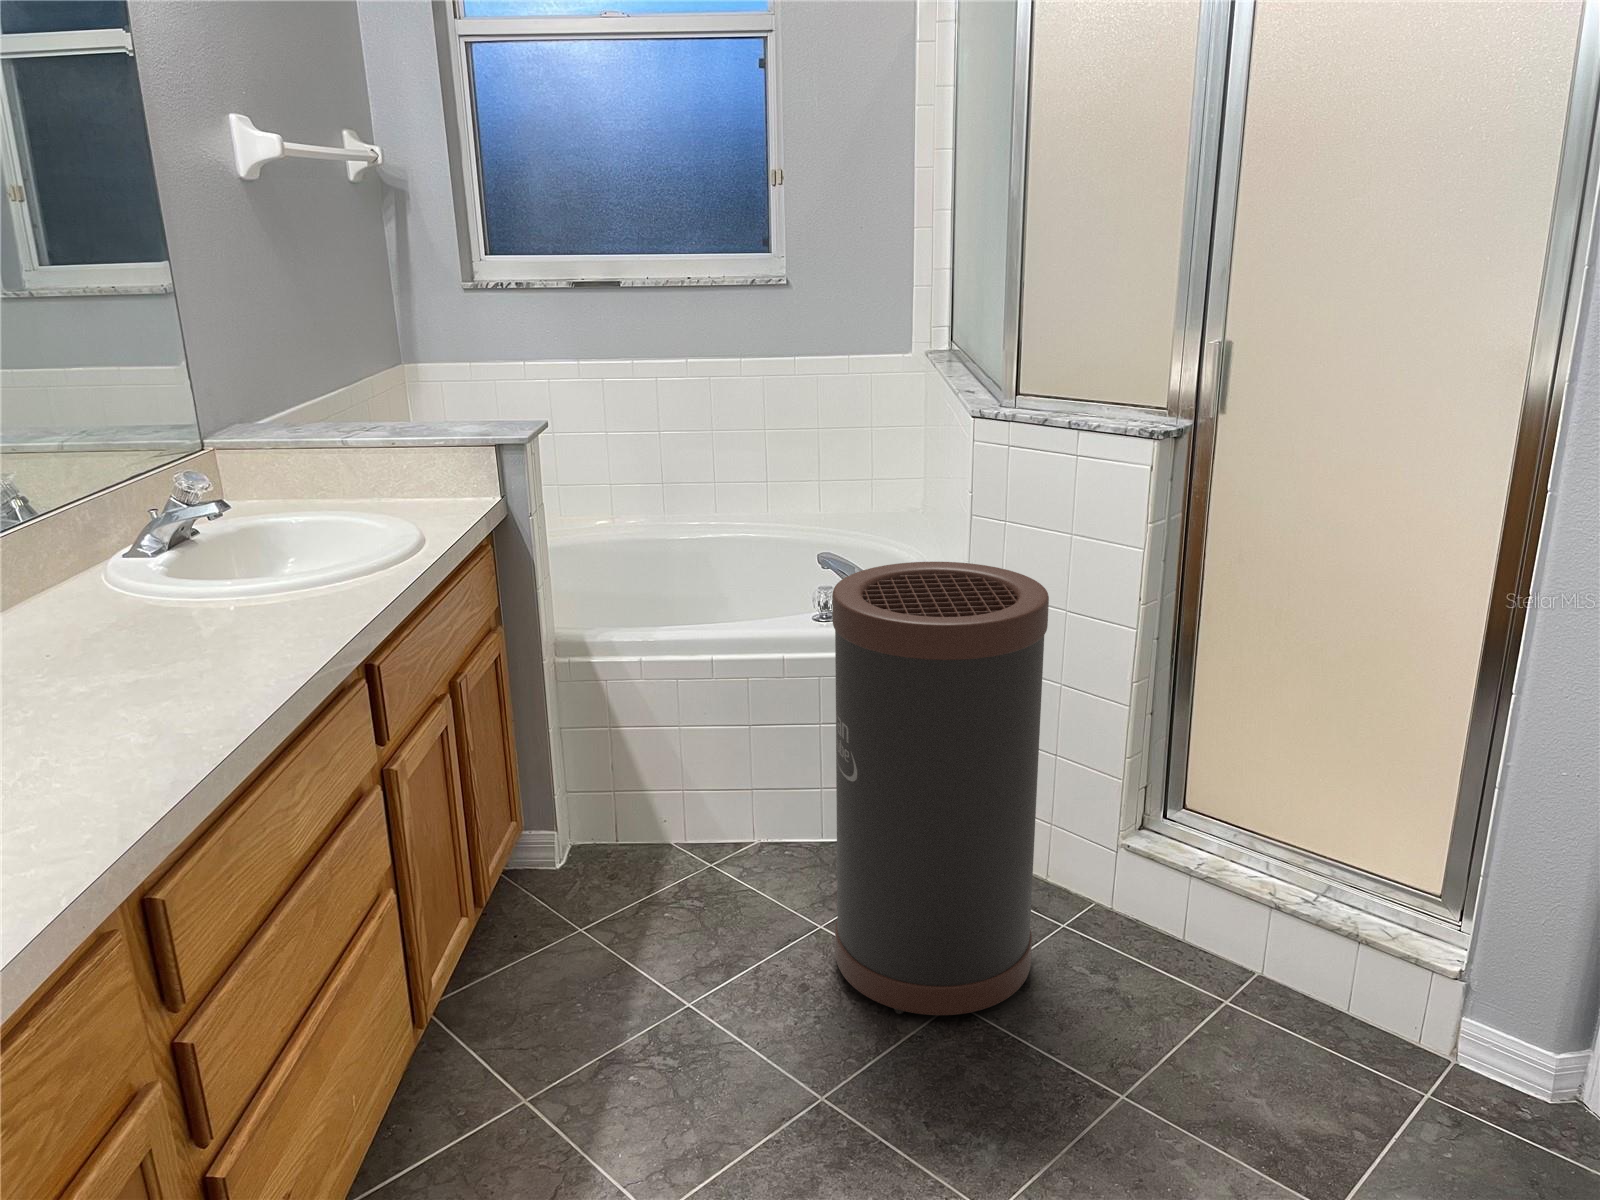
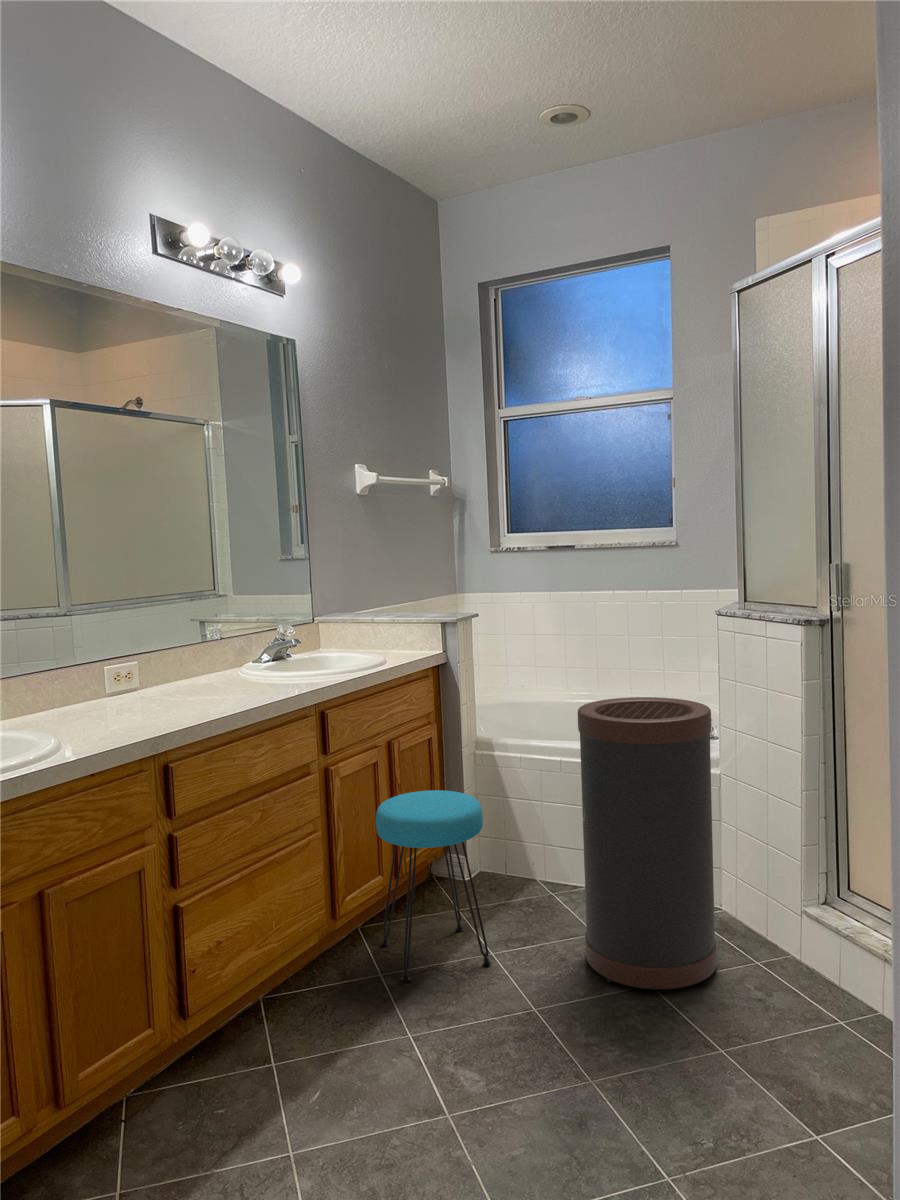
stool: none [482,759,703,1105] -> present [376,790,491,980]

